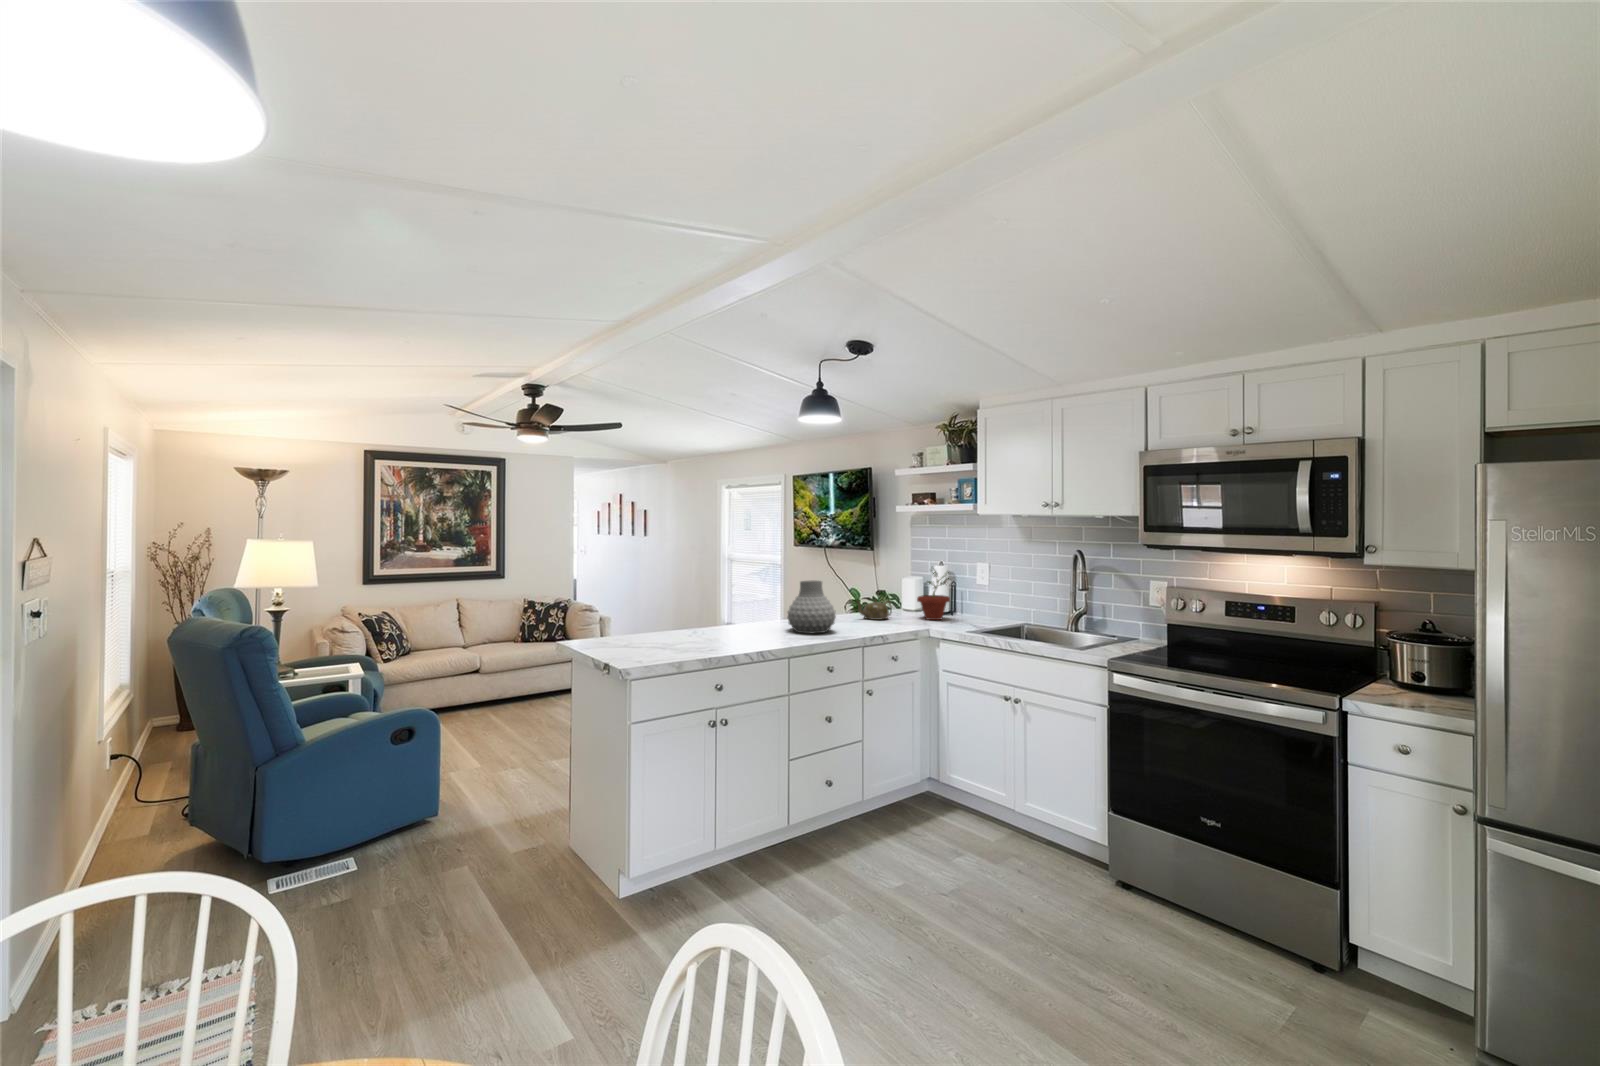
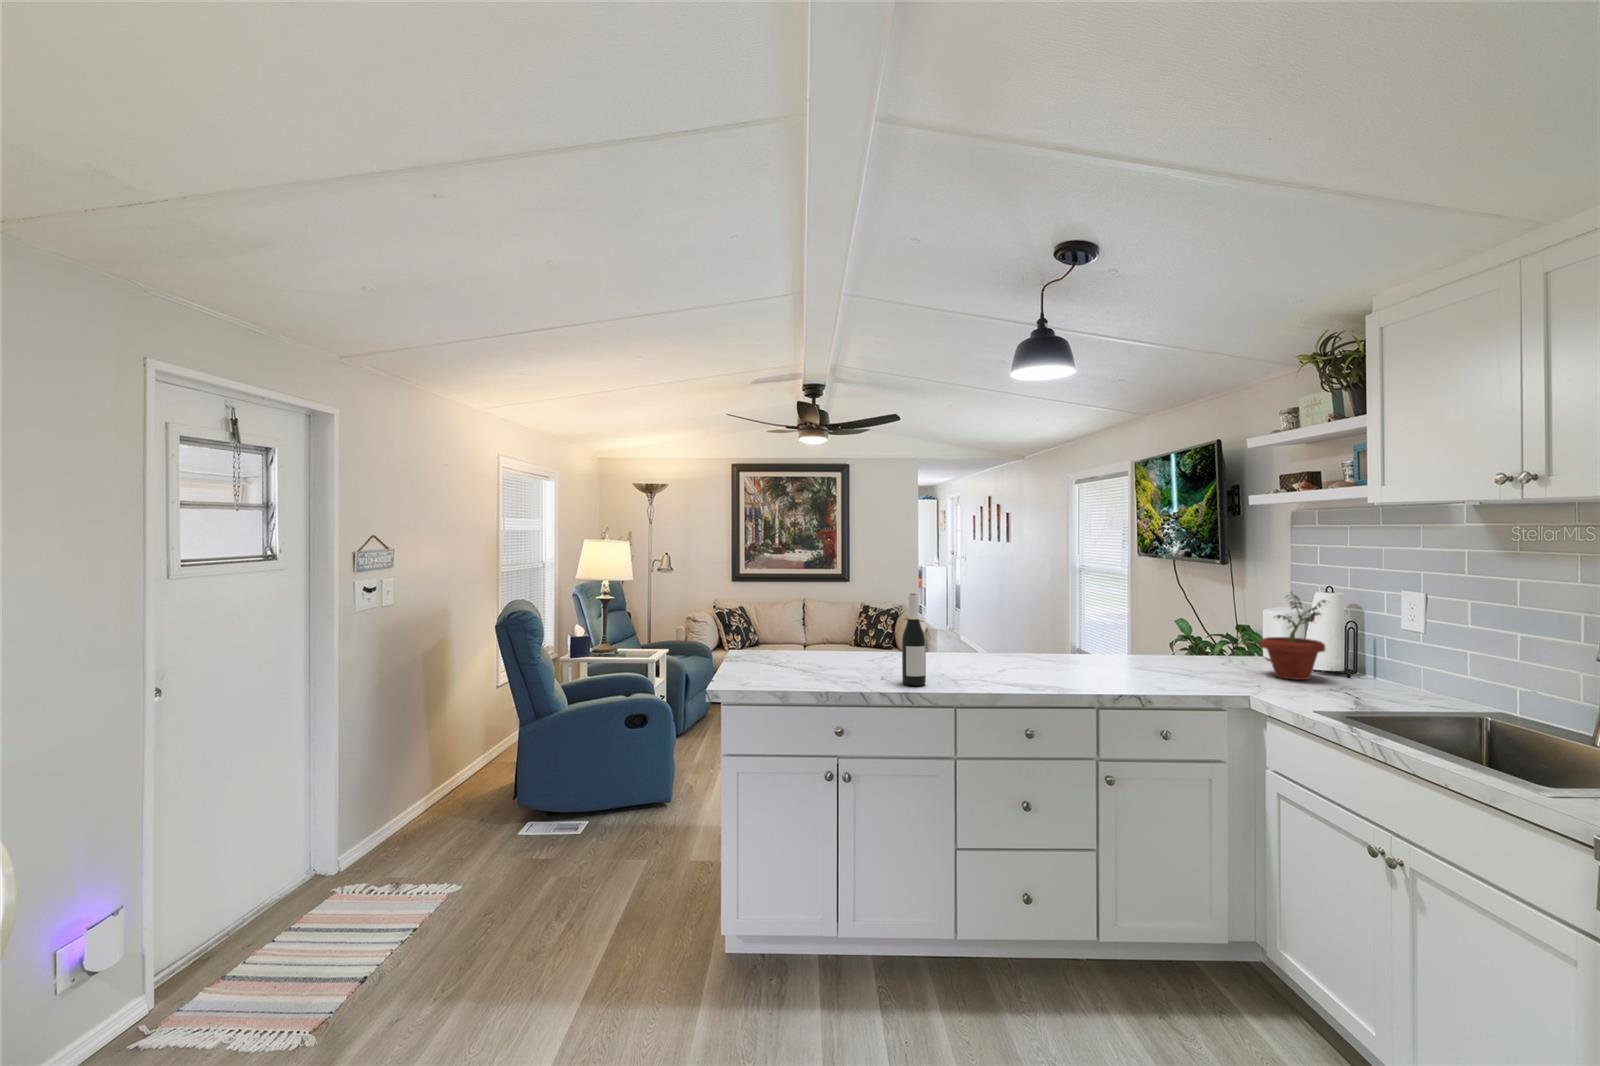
wine bottle: none [740,577,758,645] -> present [902,594,926,686]
vase: present [787,581,836,633] -> none [1003,603,1077,679]
teapot: present [857,600,892,620] -> none [1143,637,1214,668]

